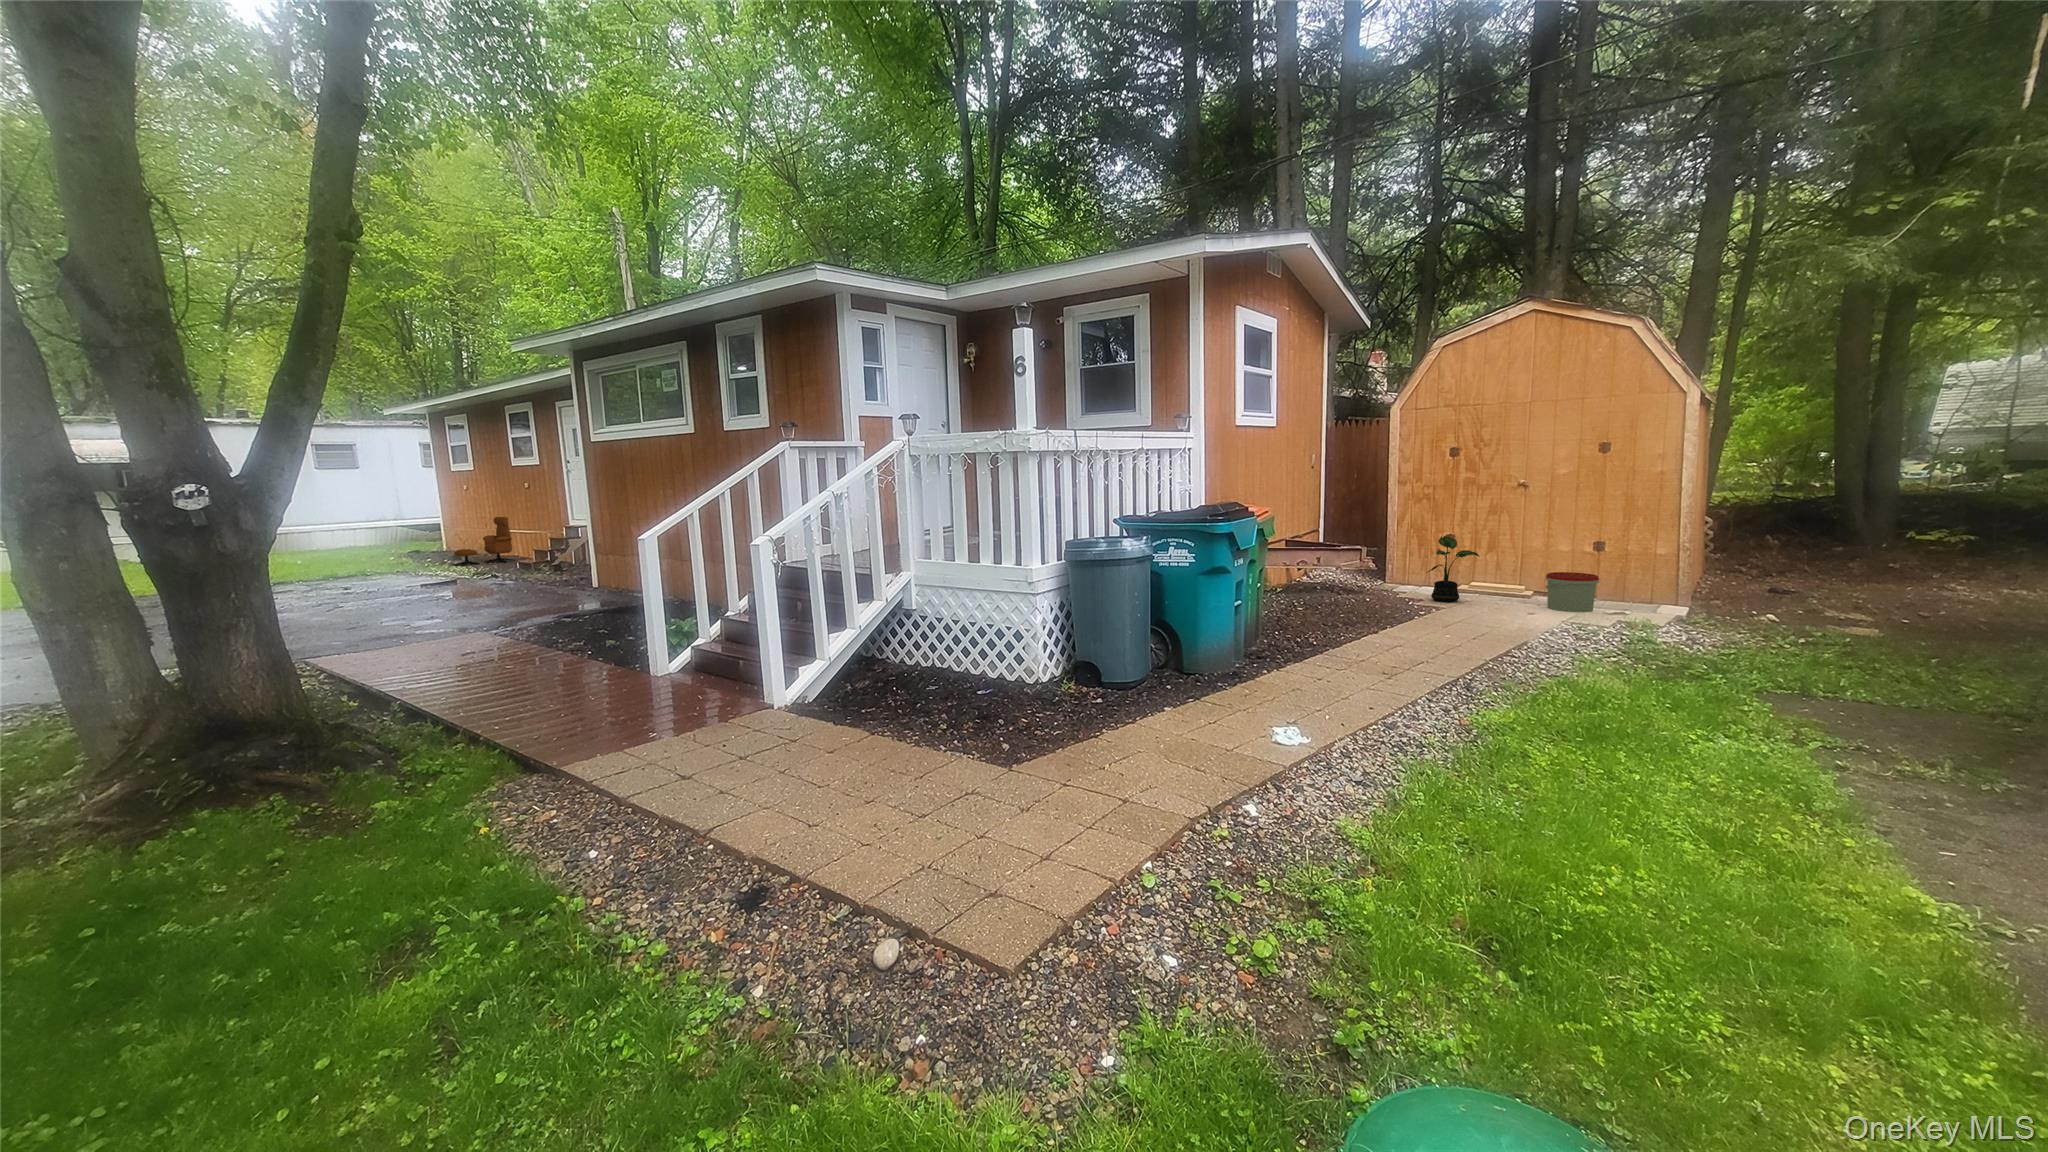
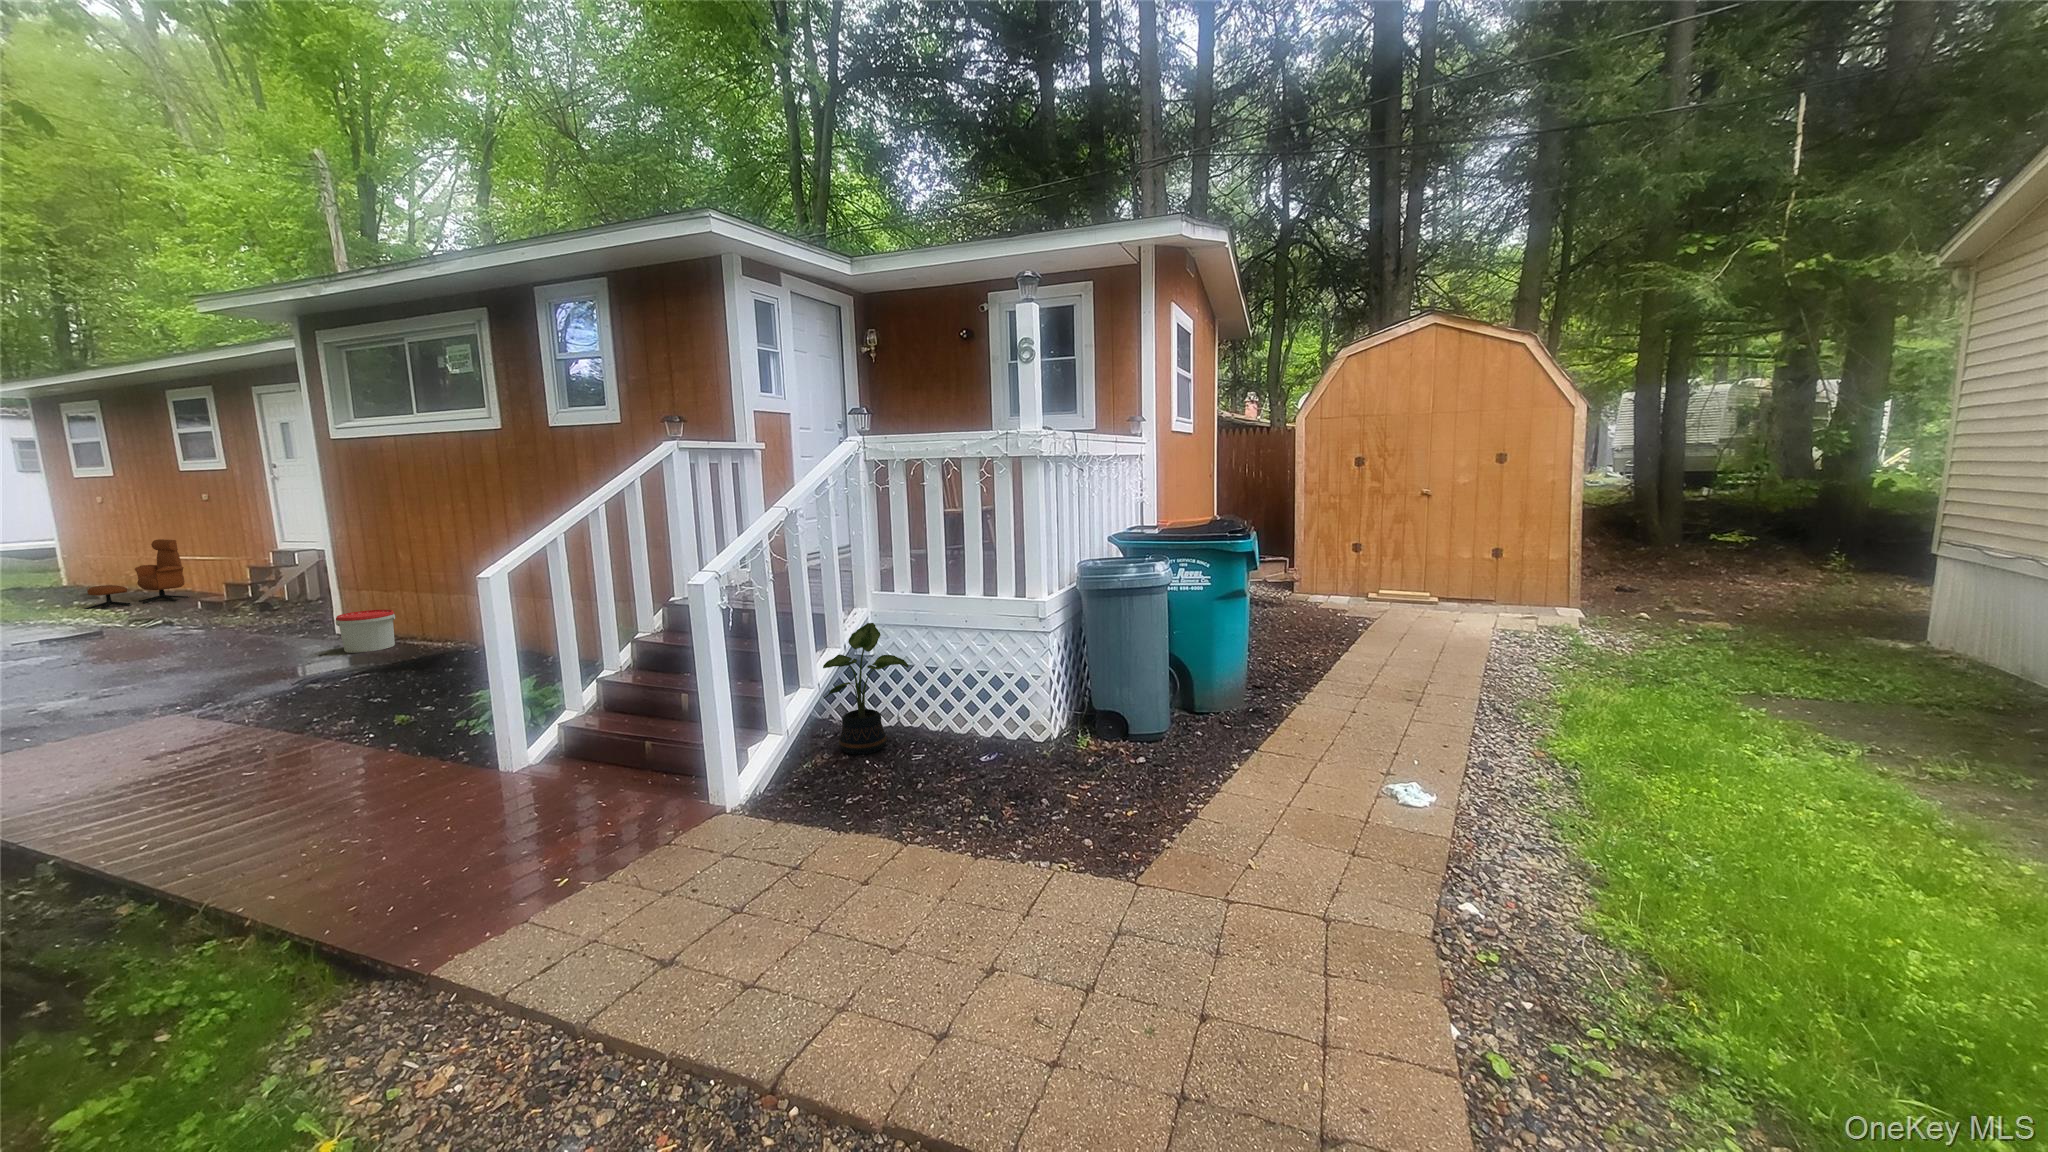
potted plant: present [1428,536,1479,602] -> present [823,623,908,755]
bucket: present [1546,572,1599,612] -> present [336,610,395,653]

